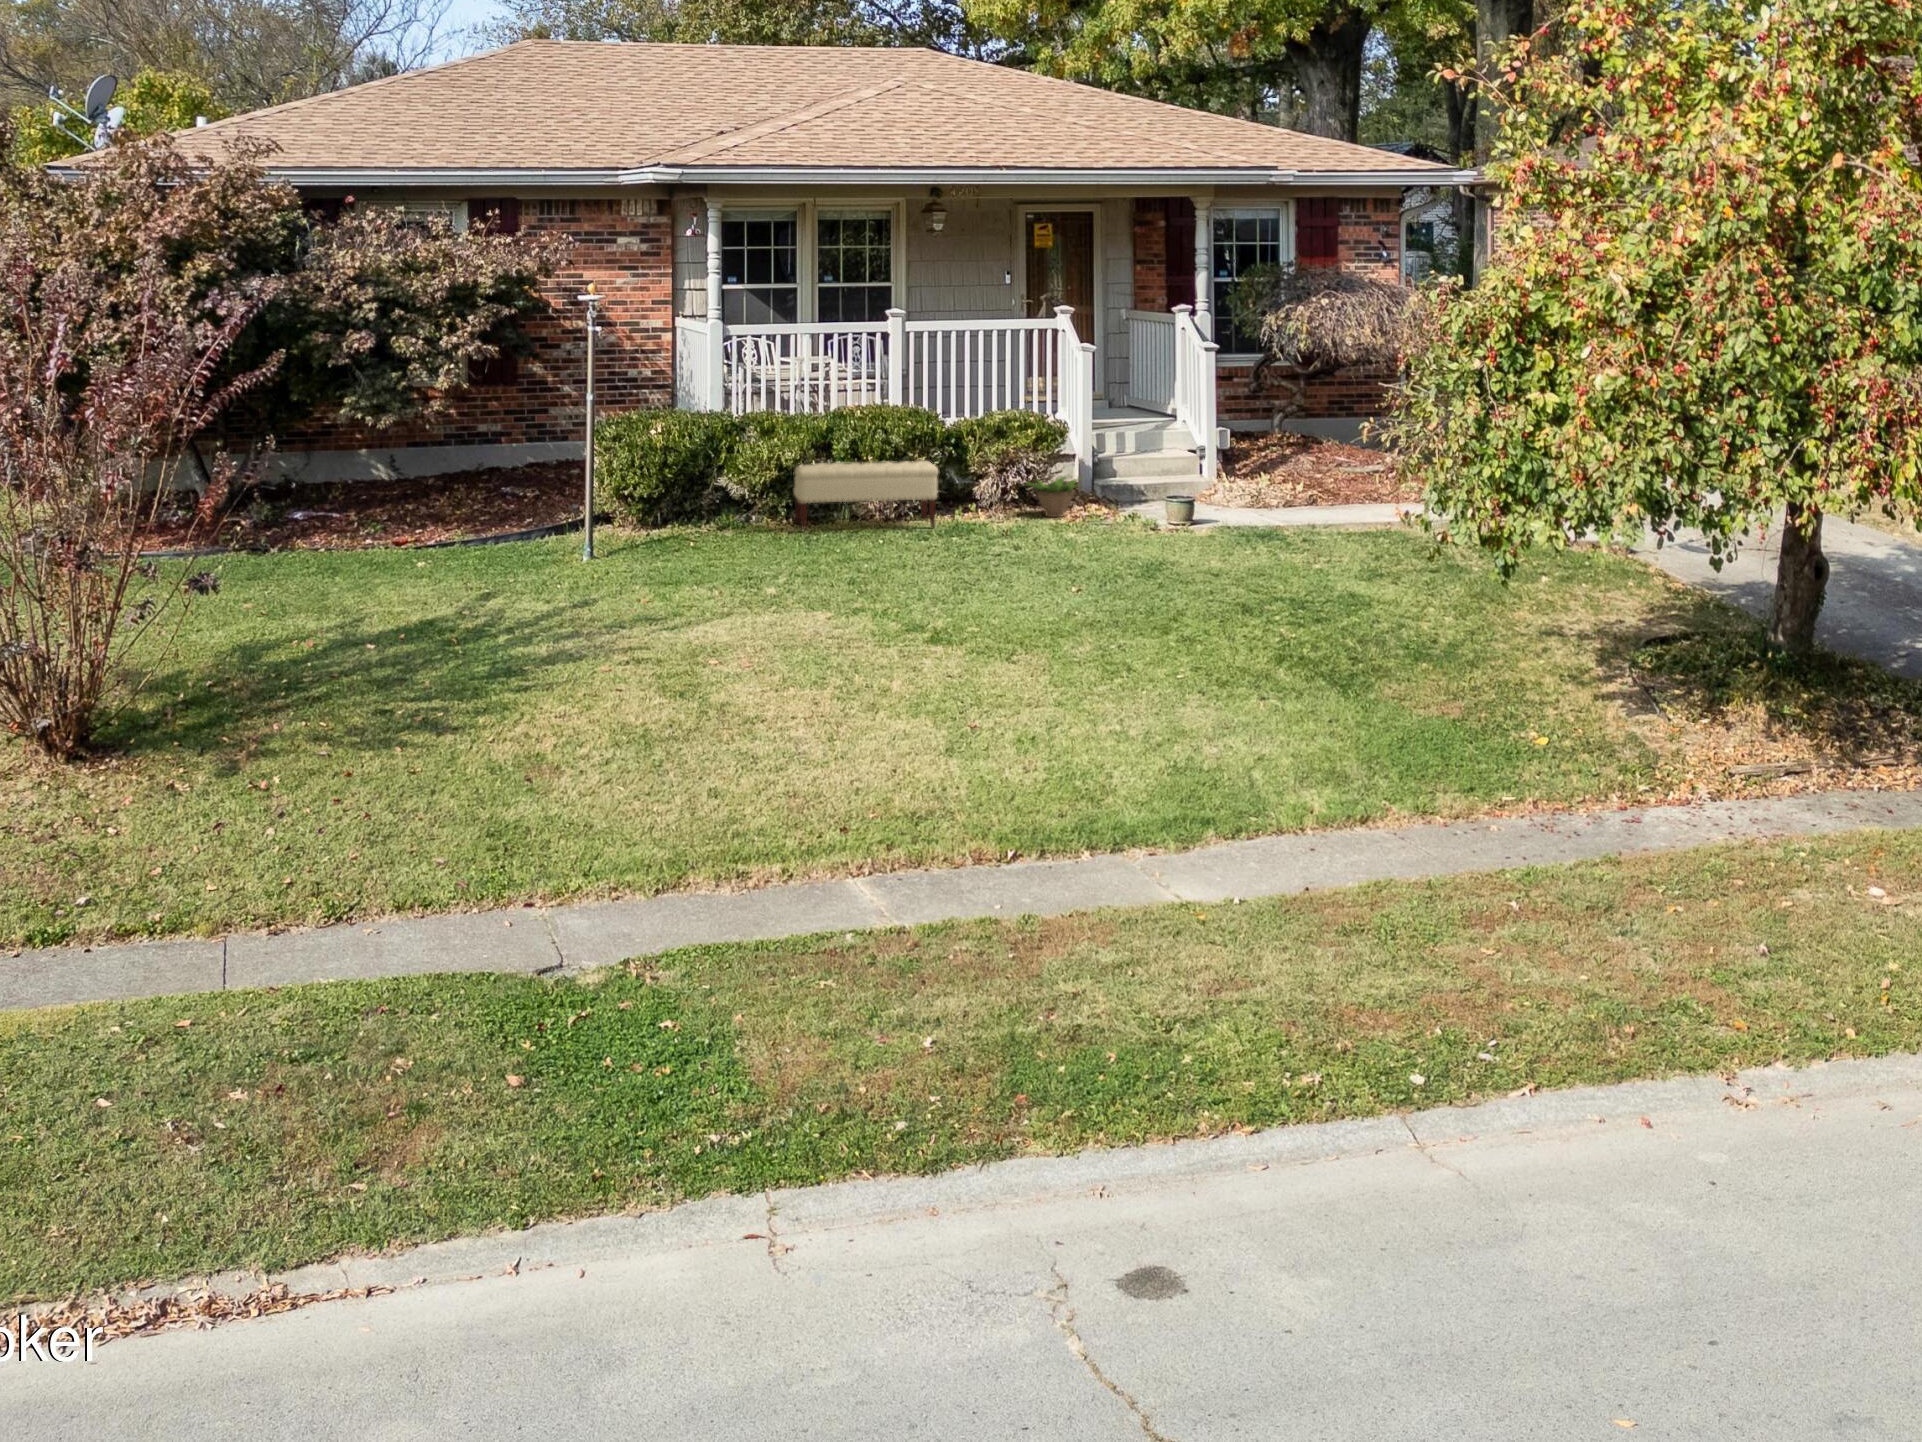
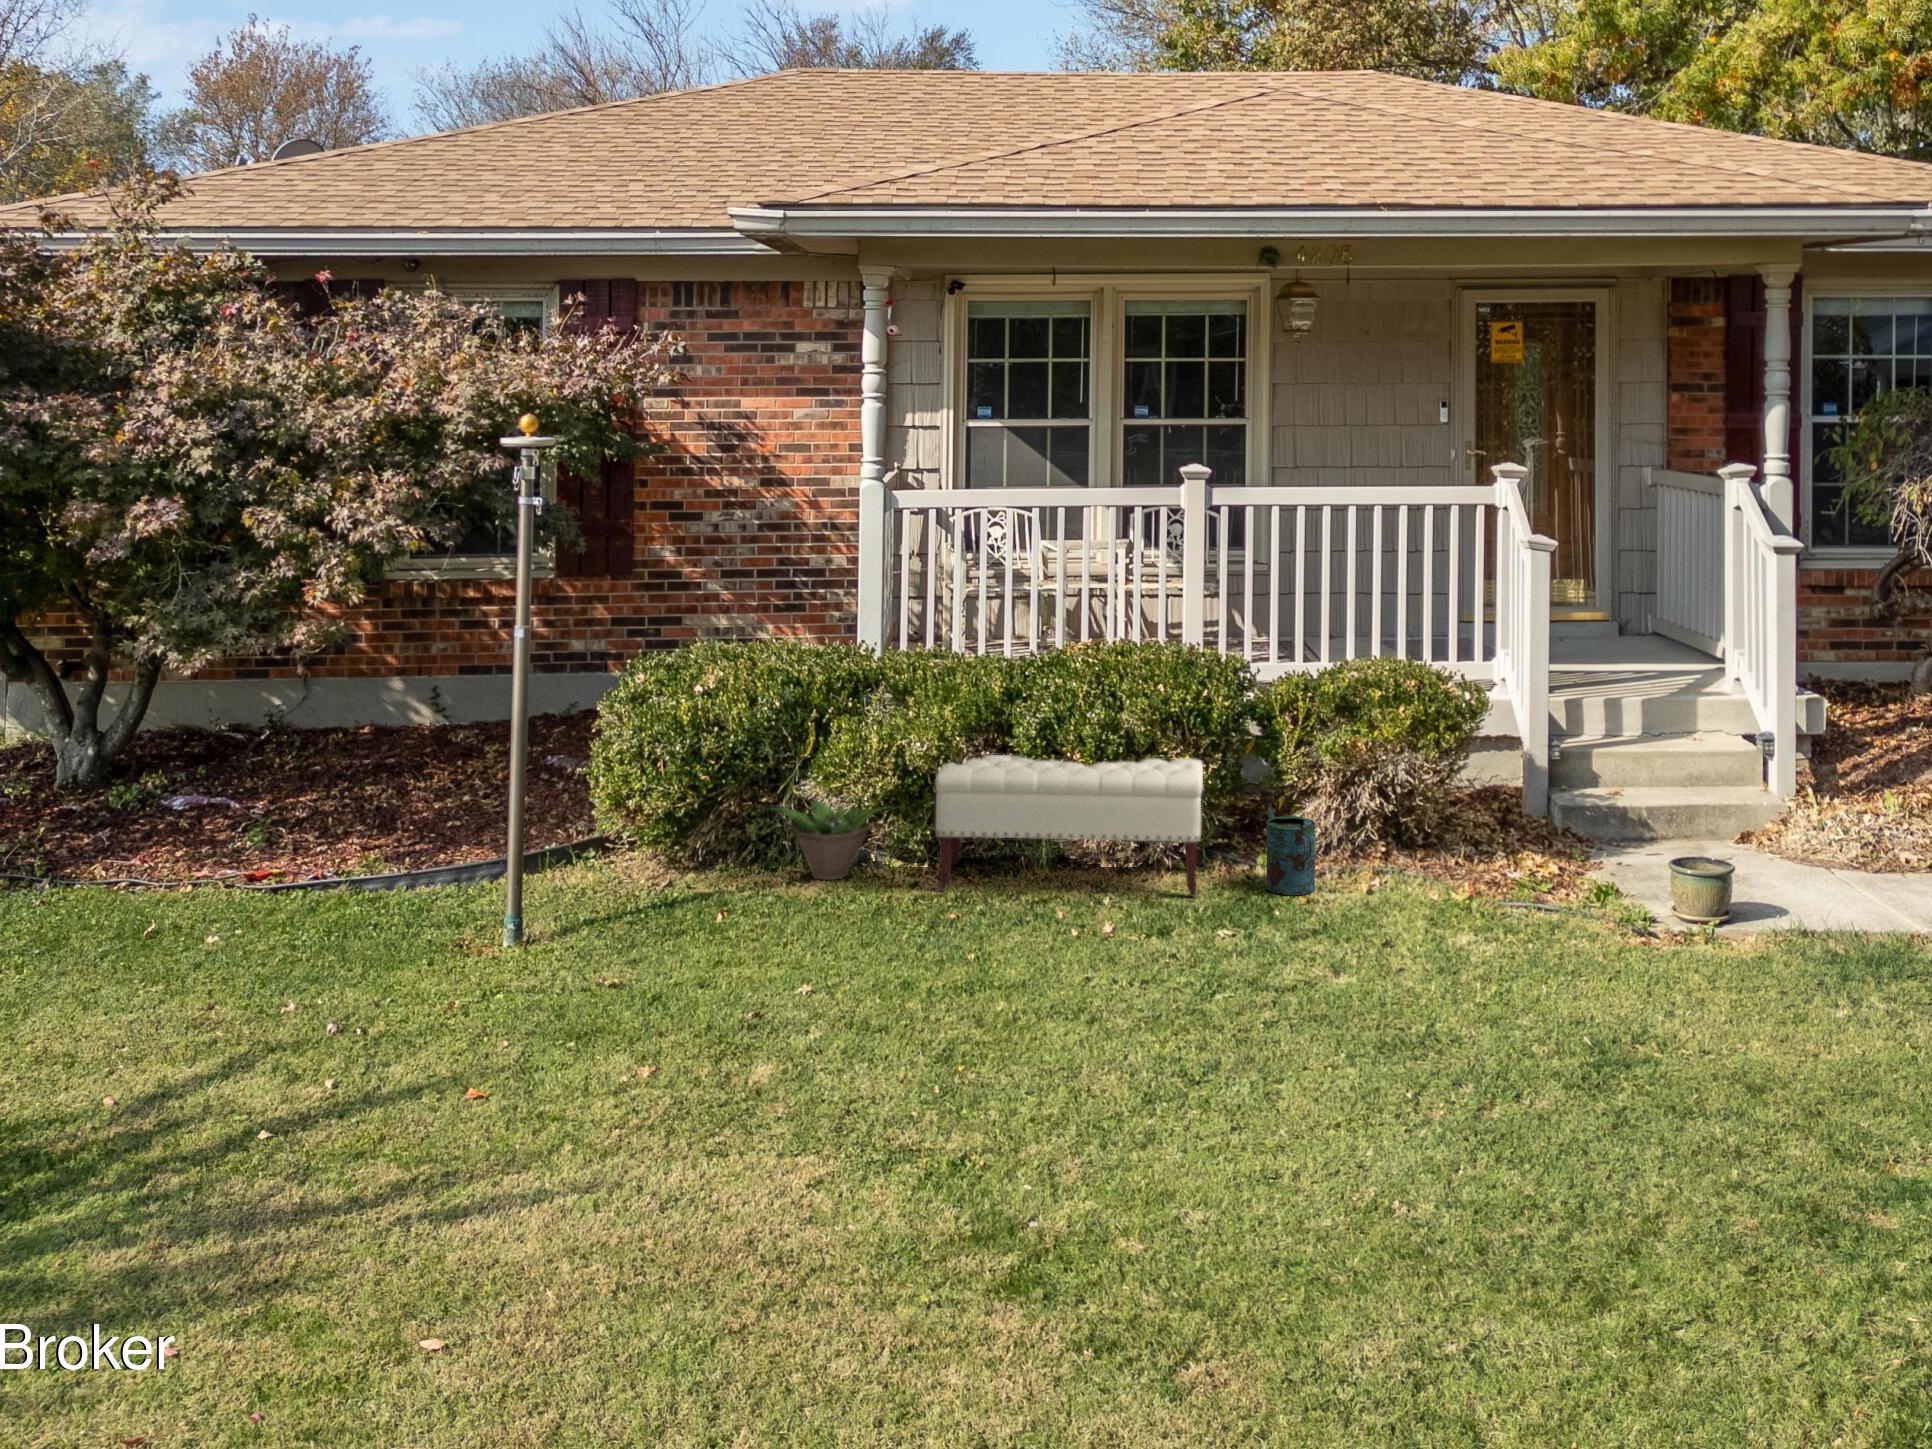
decorative plant: present [1027,476,1082,517] -> present [764,801,891,880]
watering can: none [958,479,993,525] -> present [1259,796,1316,895]

